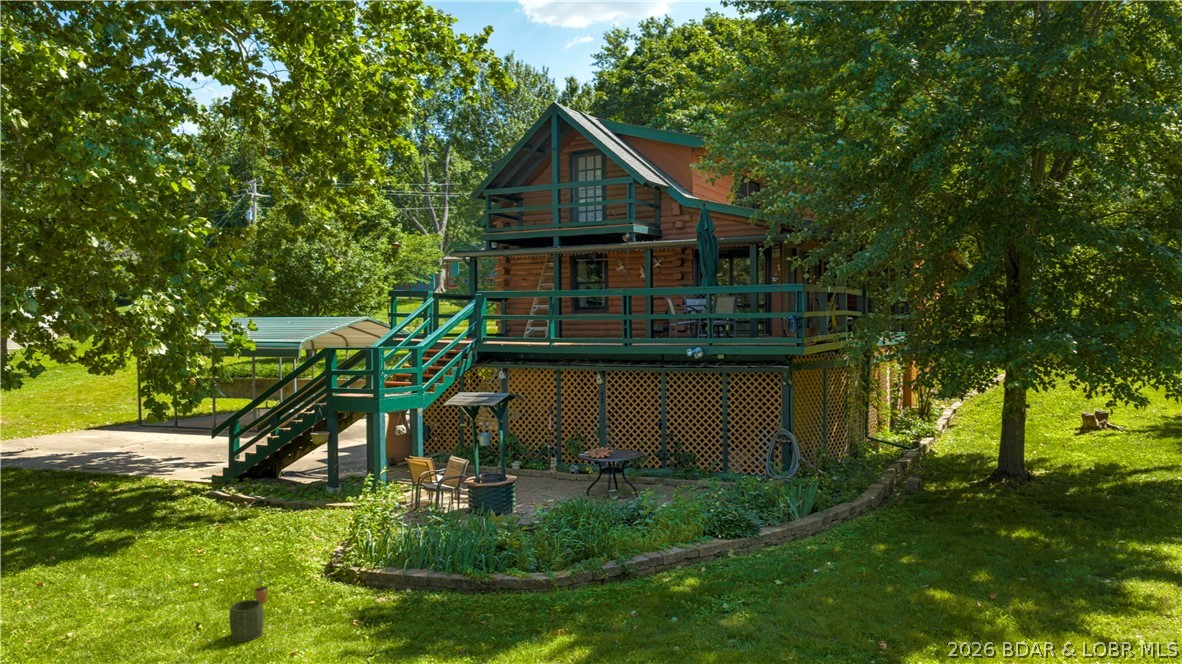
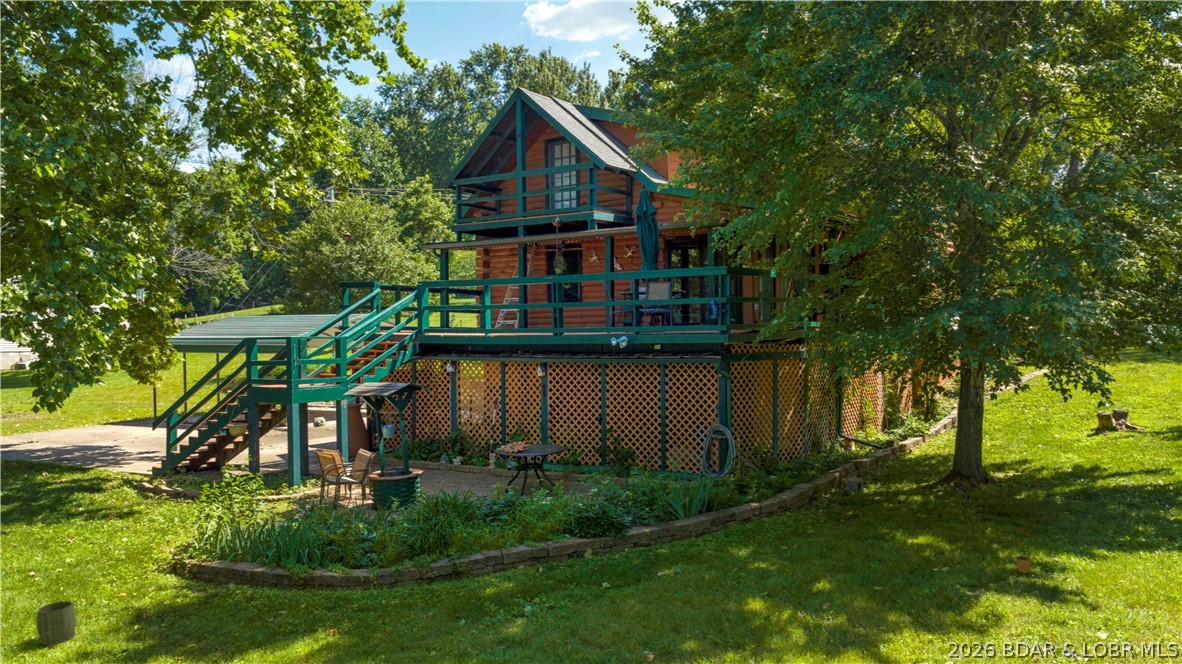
potted plant: present [254,560,268,603] -> present [1009,528,1032,573]

